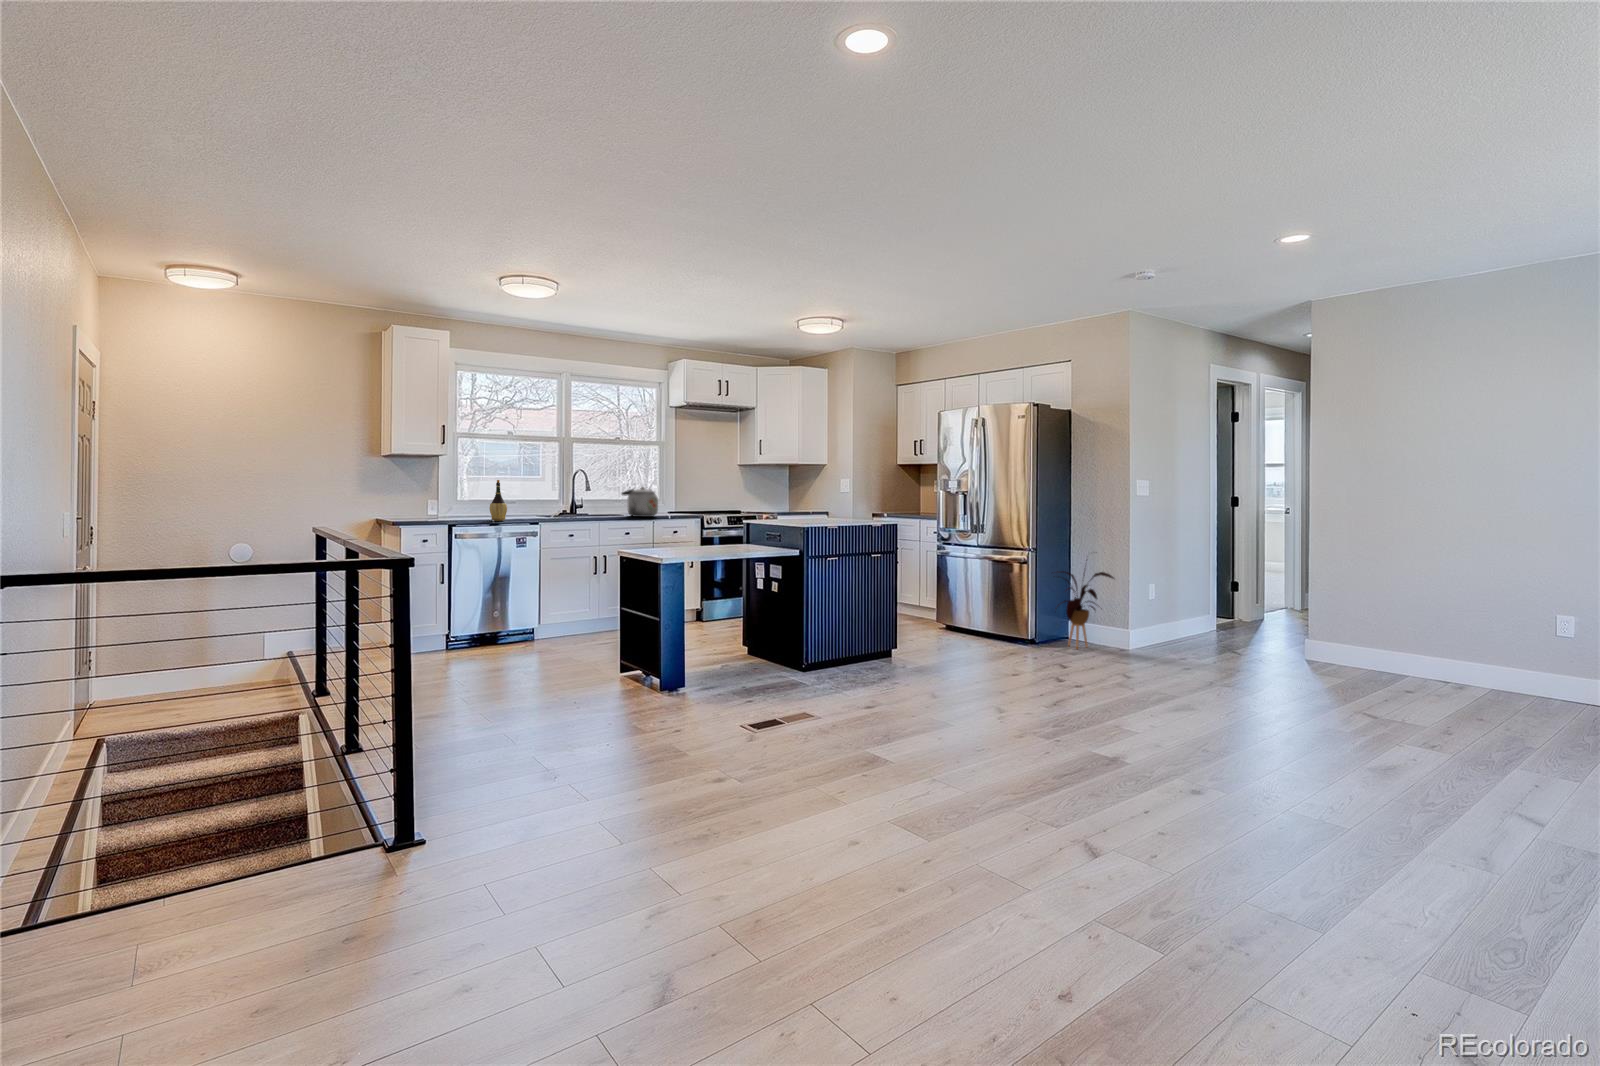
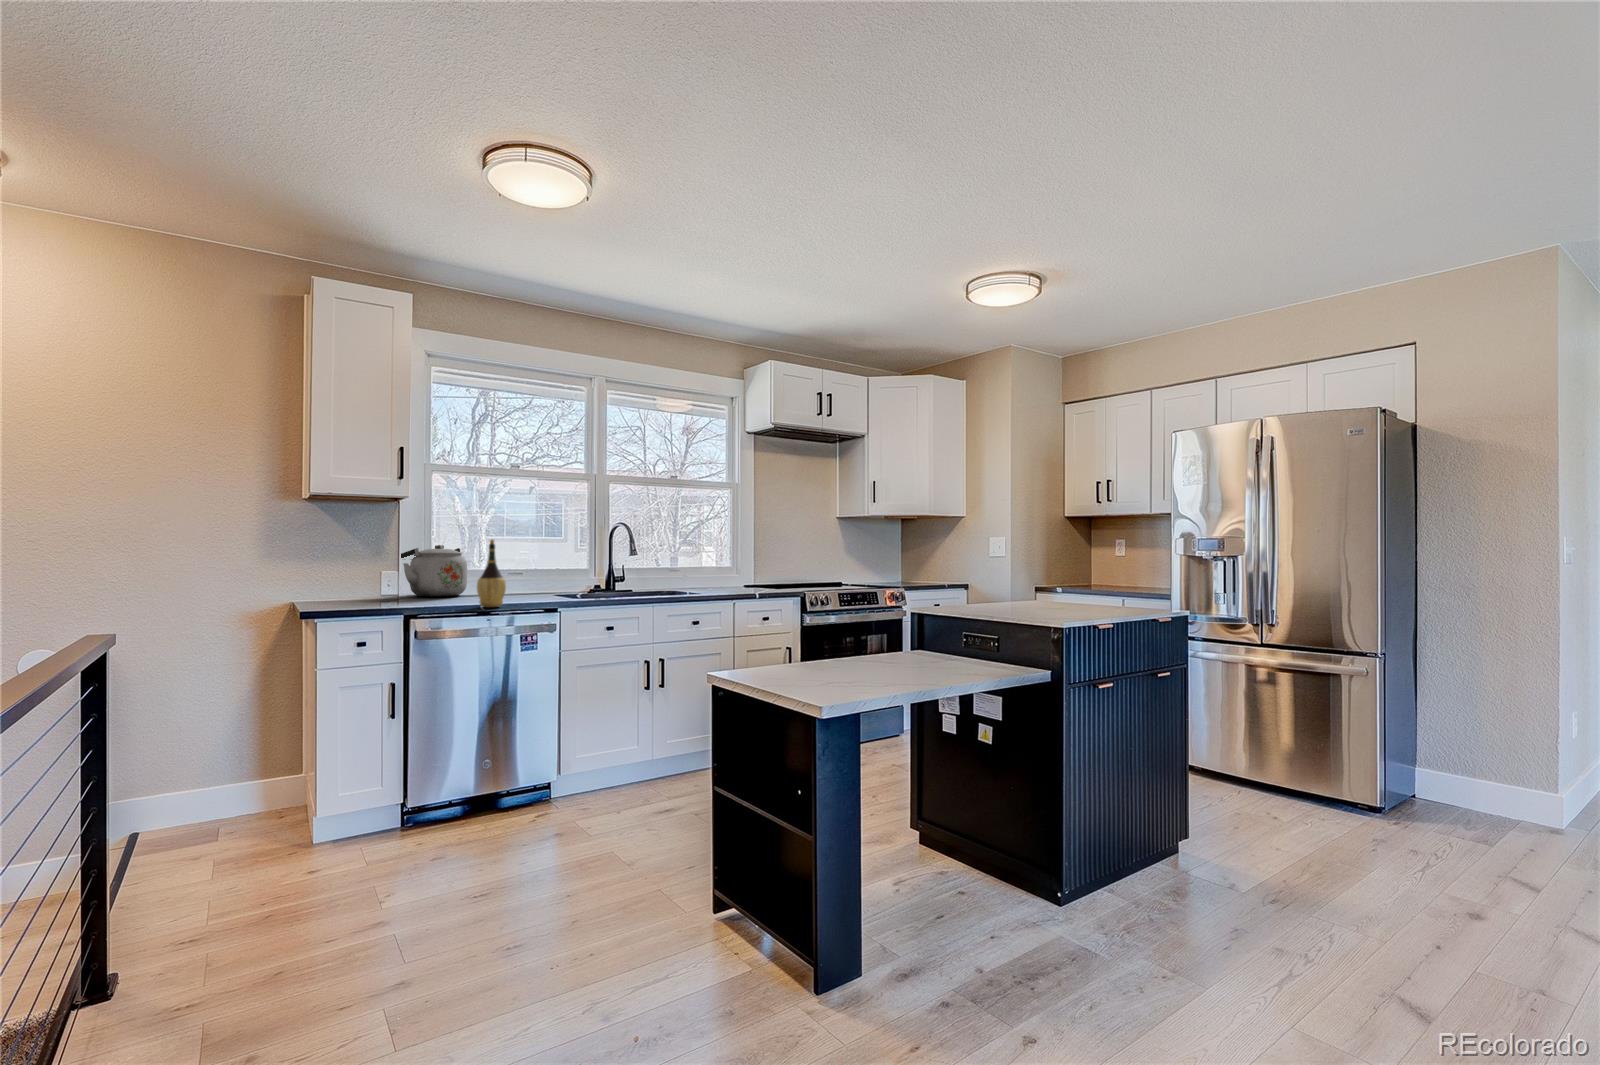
kettle: present [622,487,658,517] -> present [401,545,467,596]
house plant: present [1055,571,1114,649] -> none [1409,657,1567,828]

